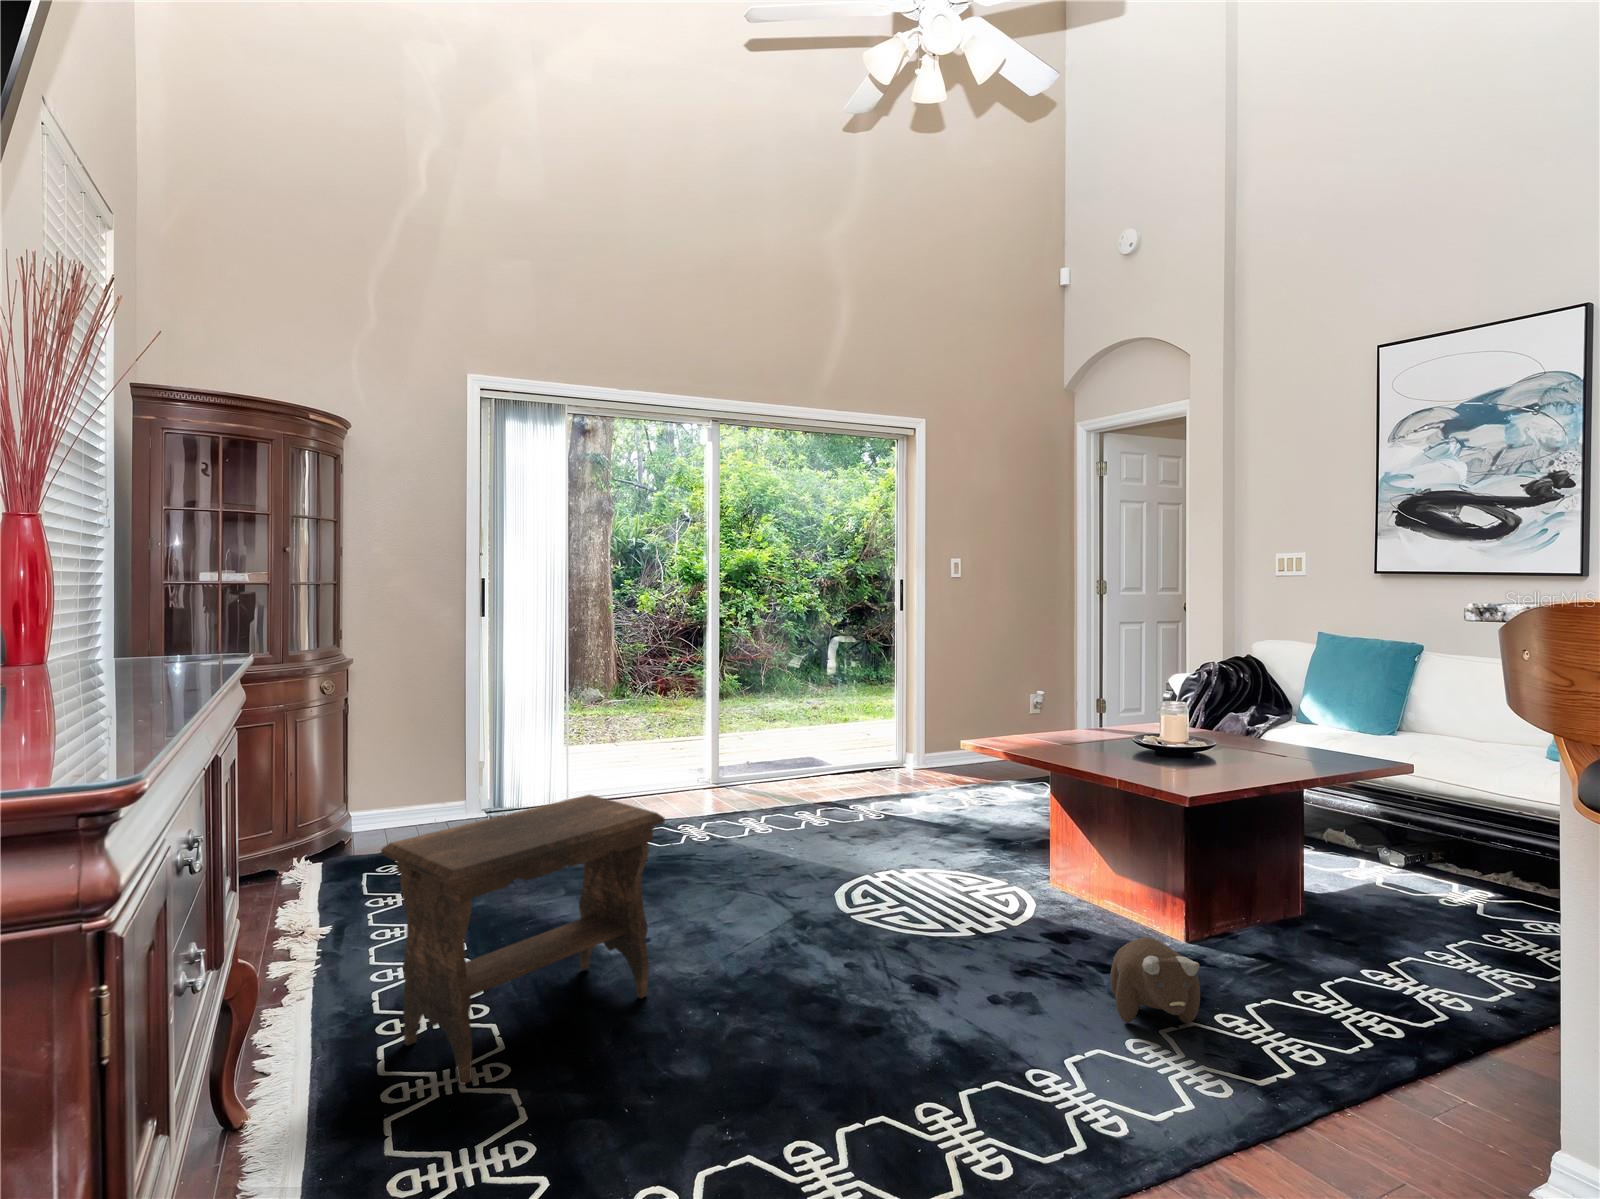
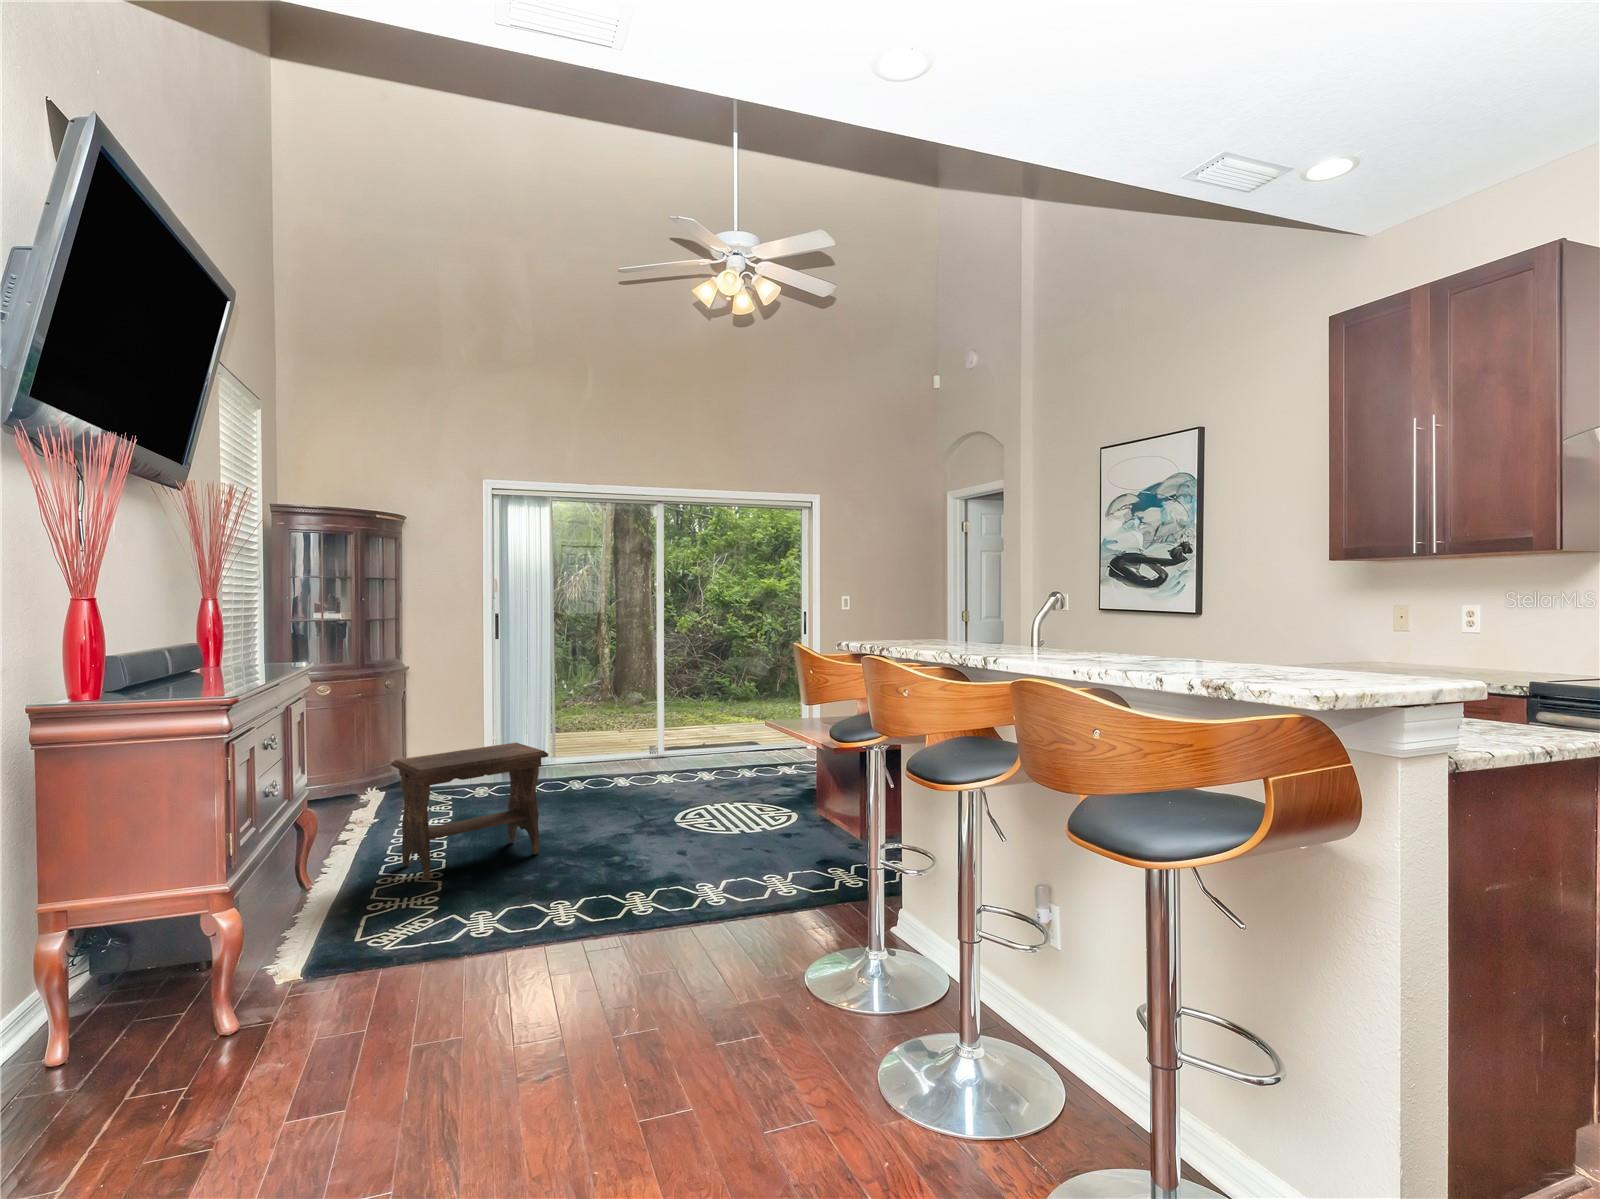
plush toy: present [1110,937,1200,1024] -> none [782,826,828,872]

